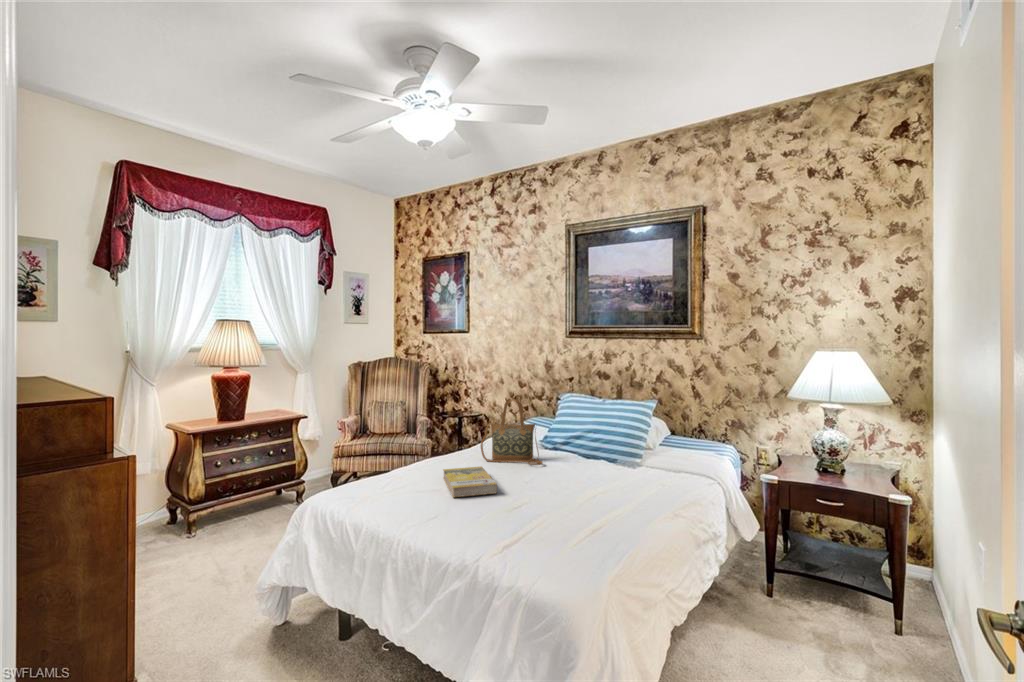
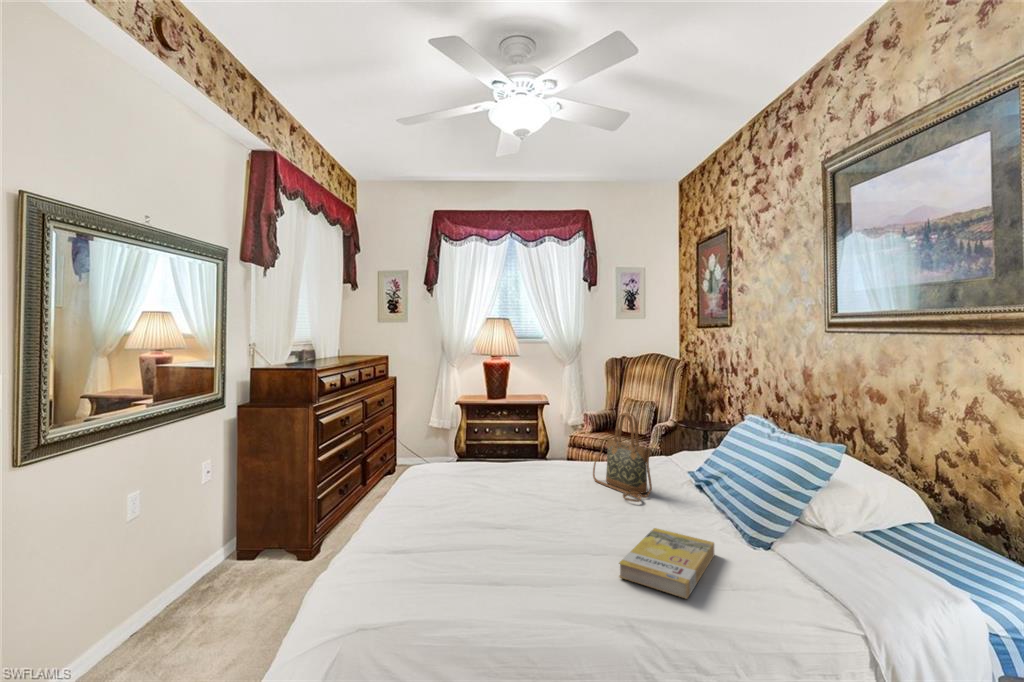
book: present [443,466,497,497] -> present [619,528,714,599]

